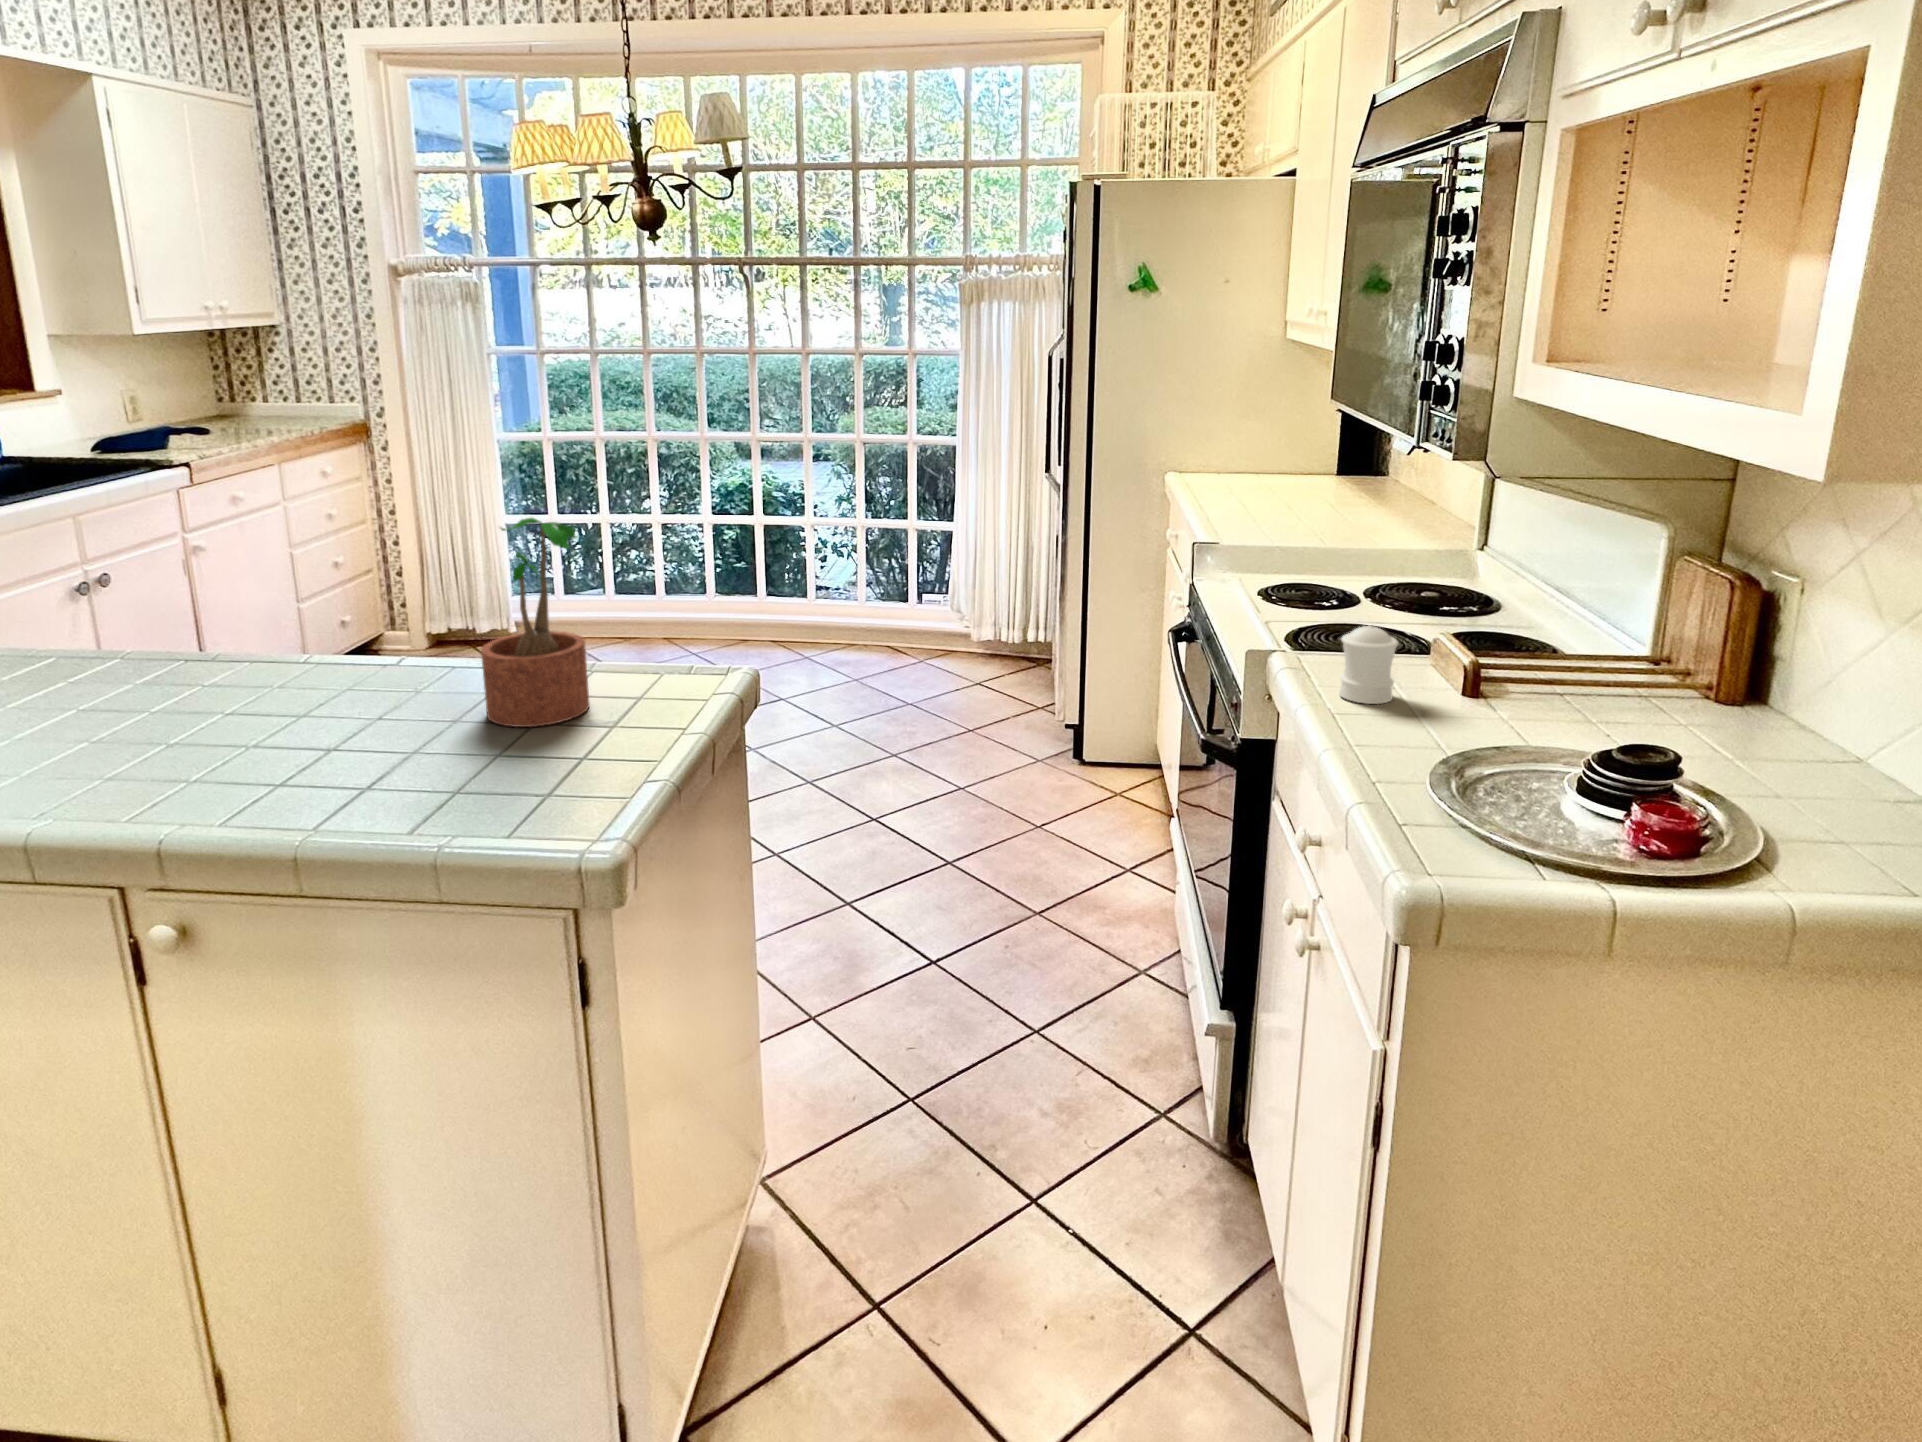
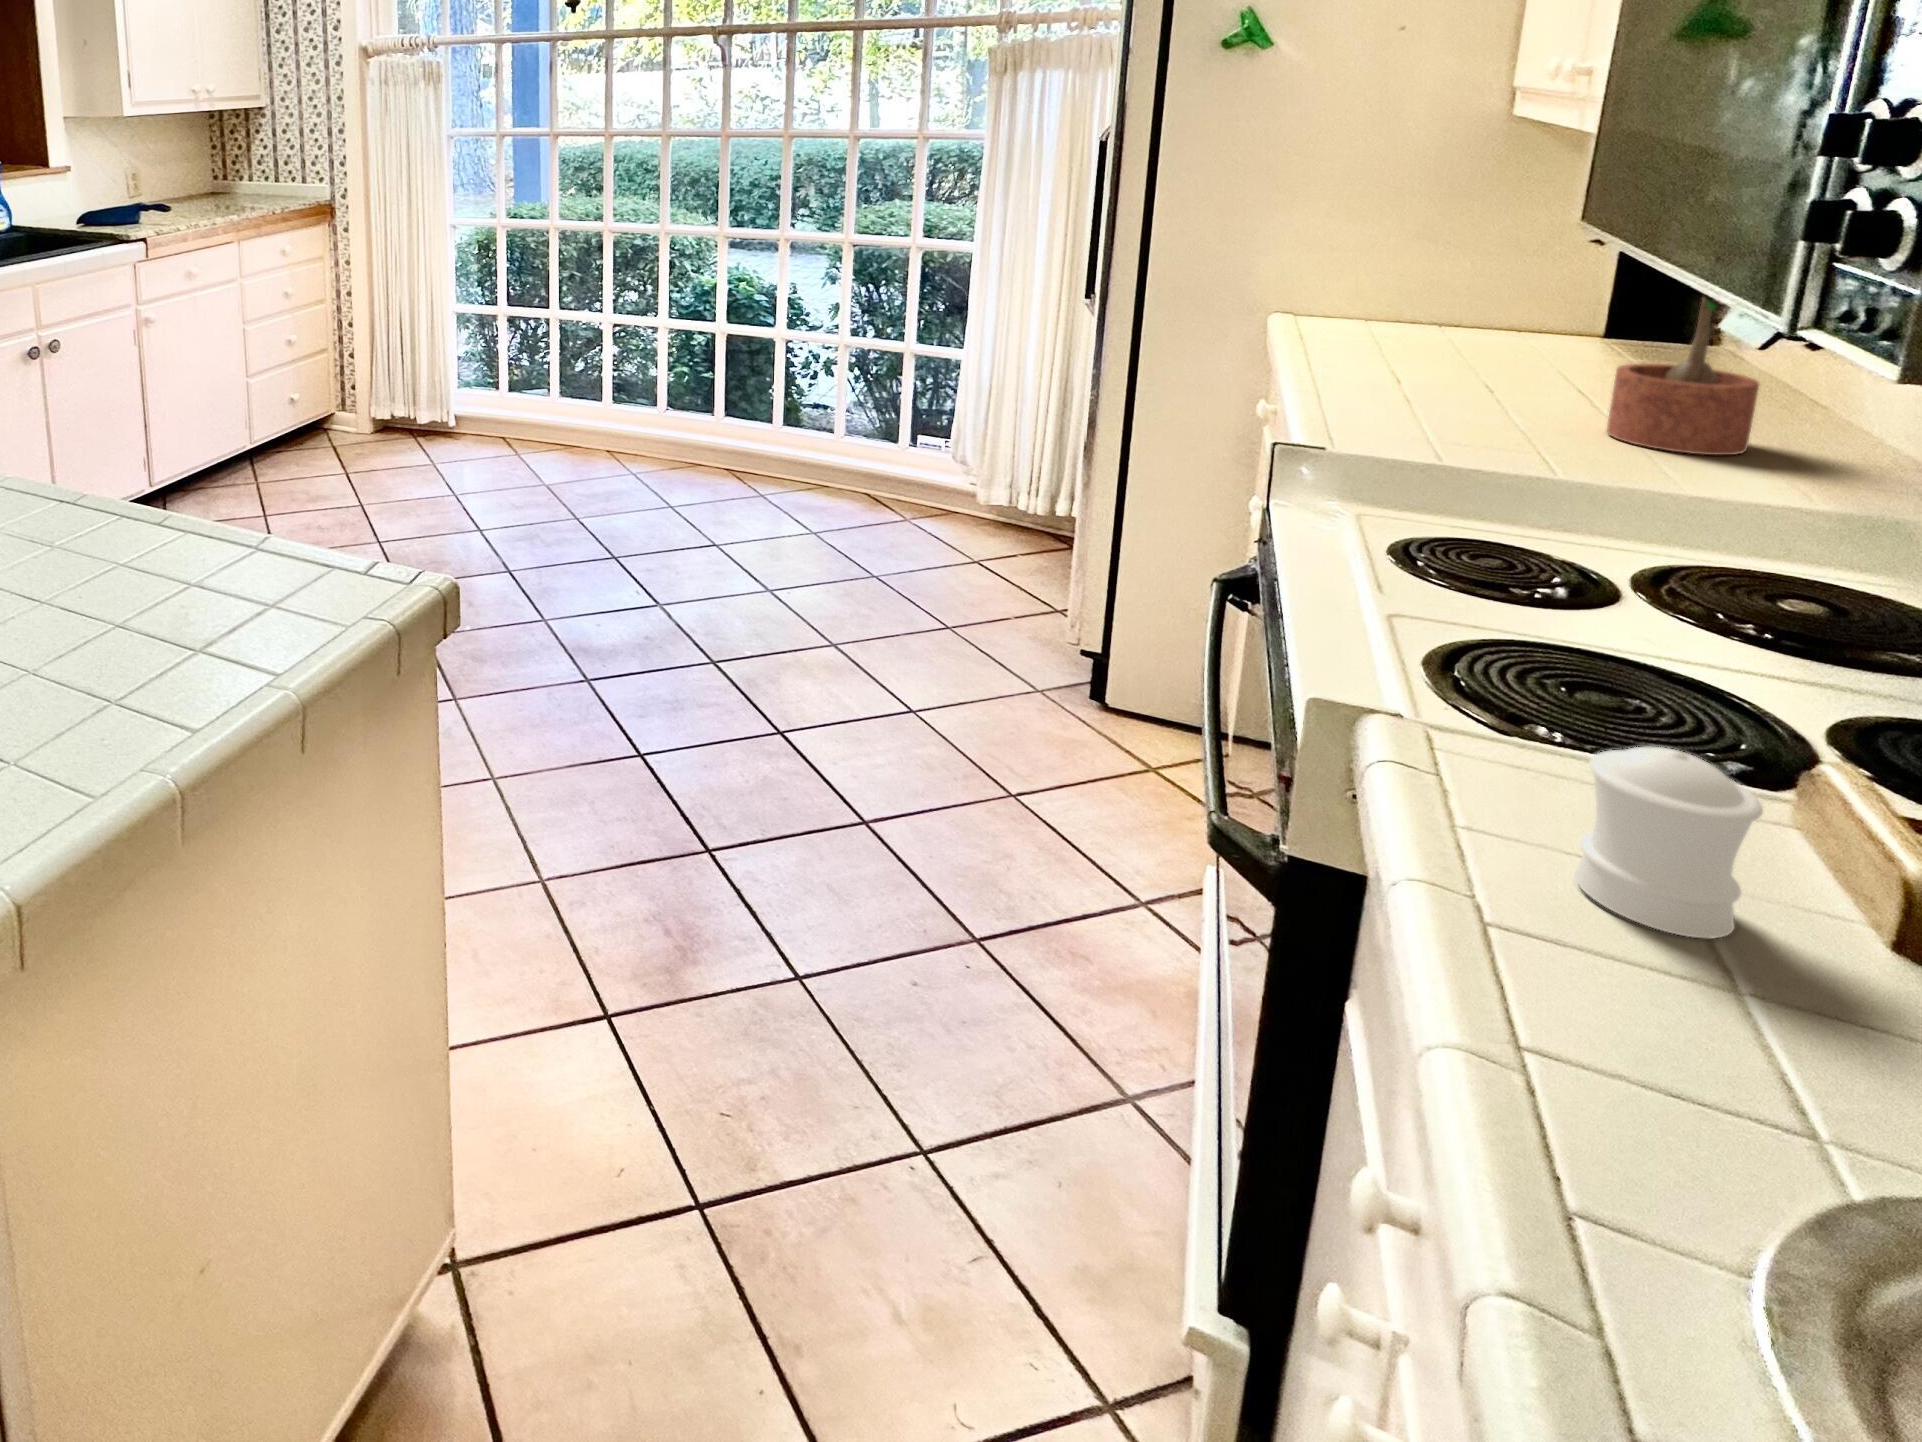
potted plant: present [481,518,590,727] -> present [1606,299,1759,455]

